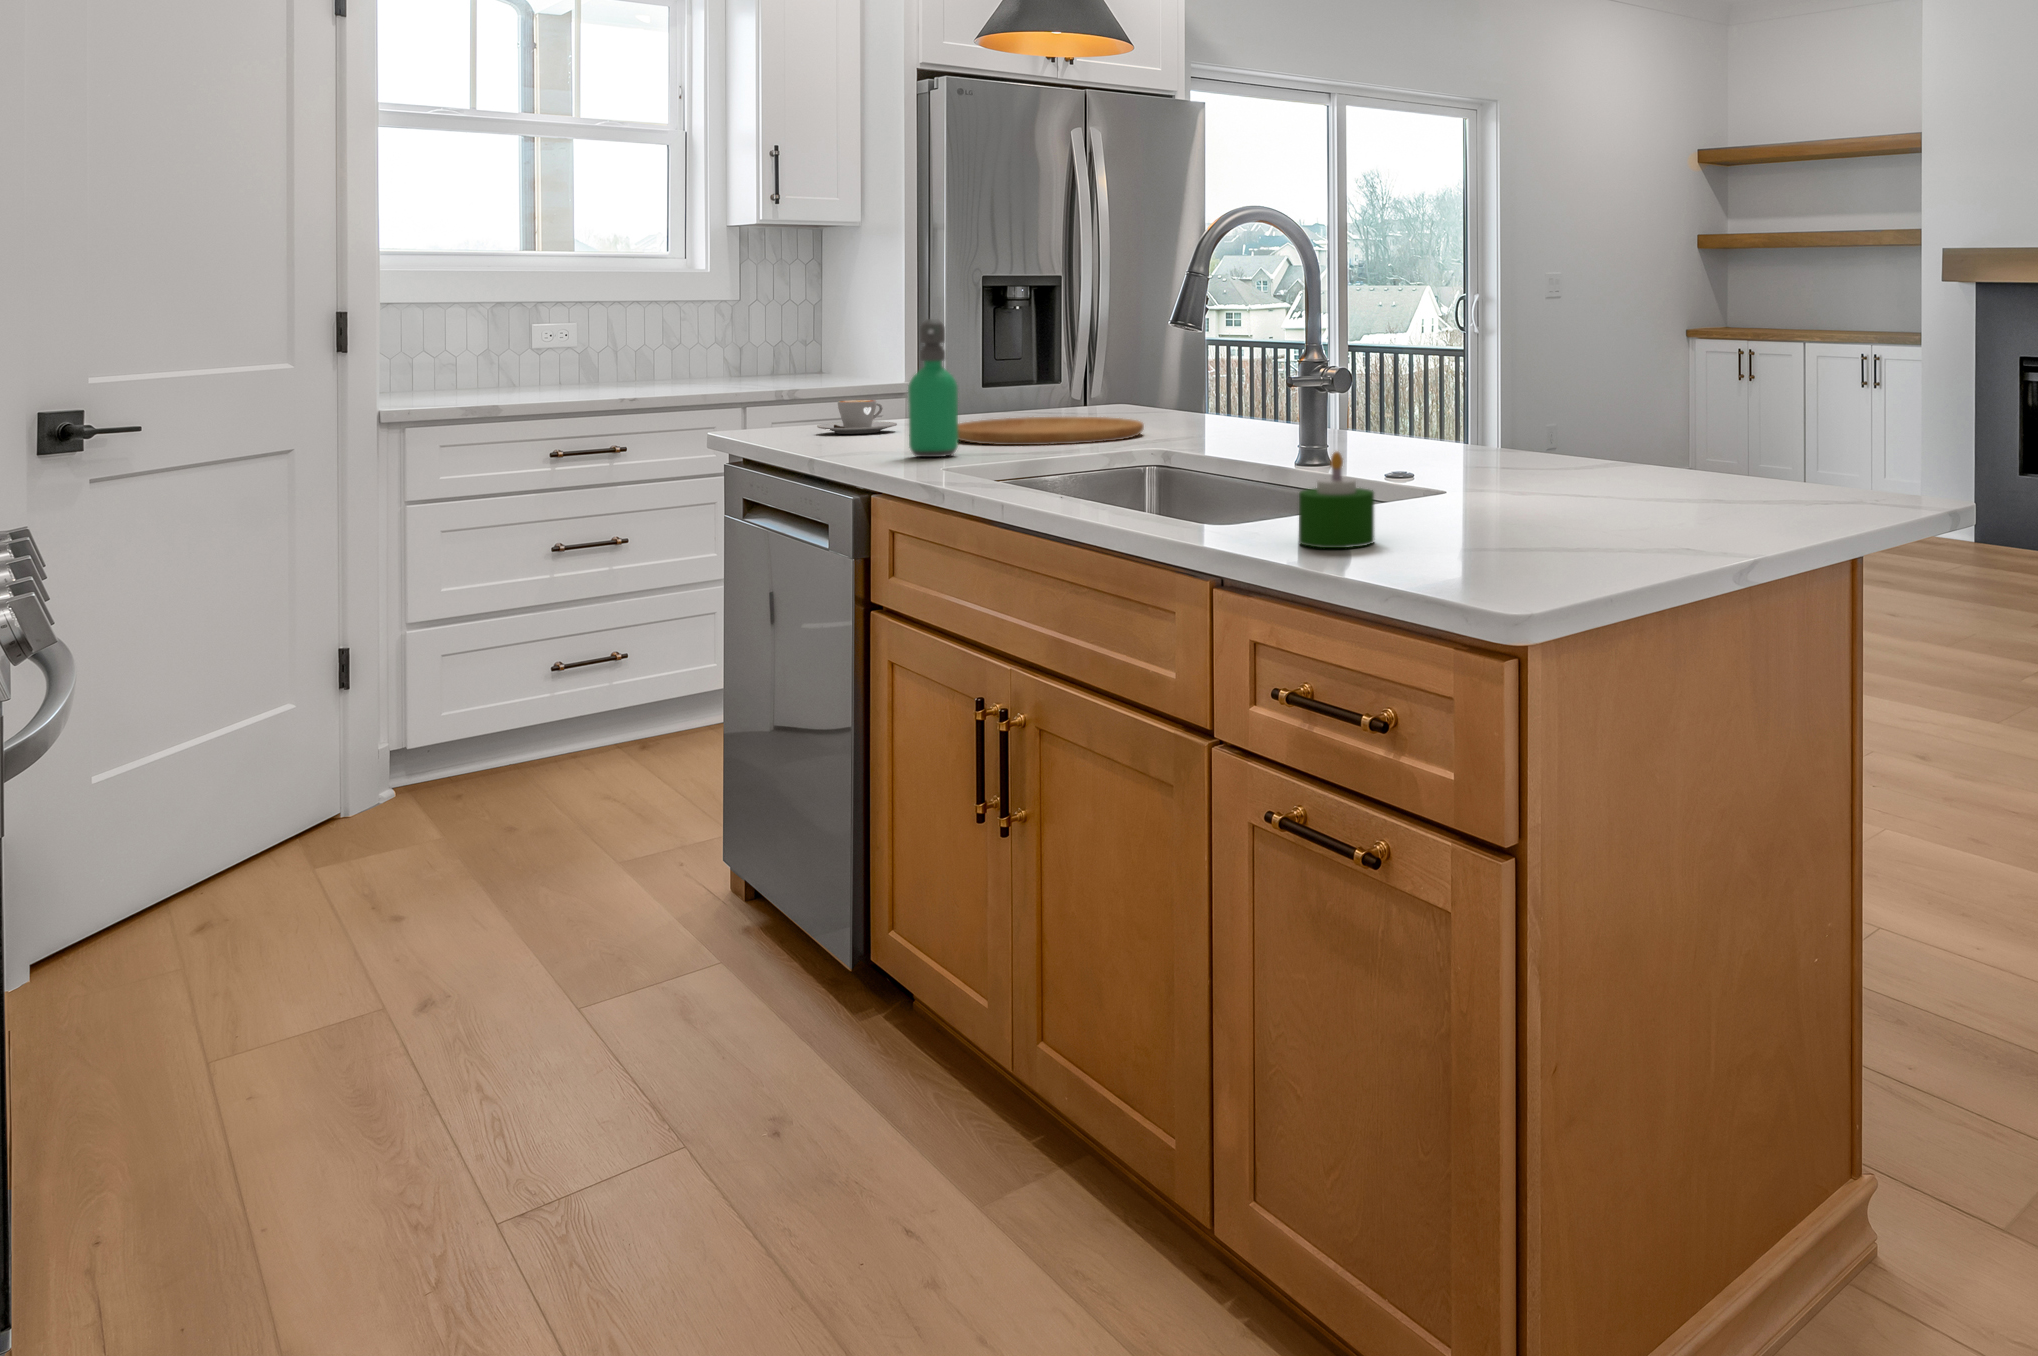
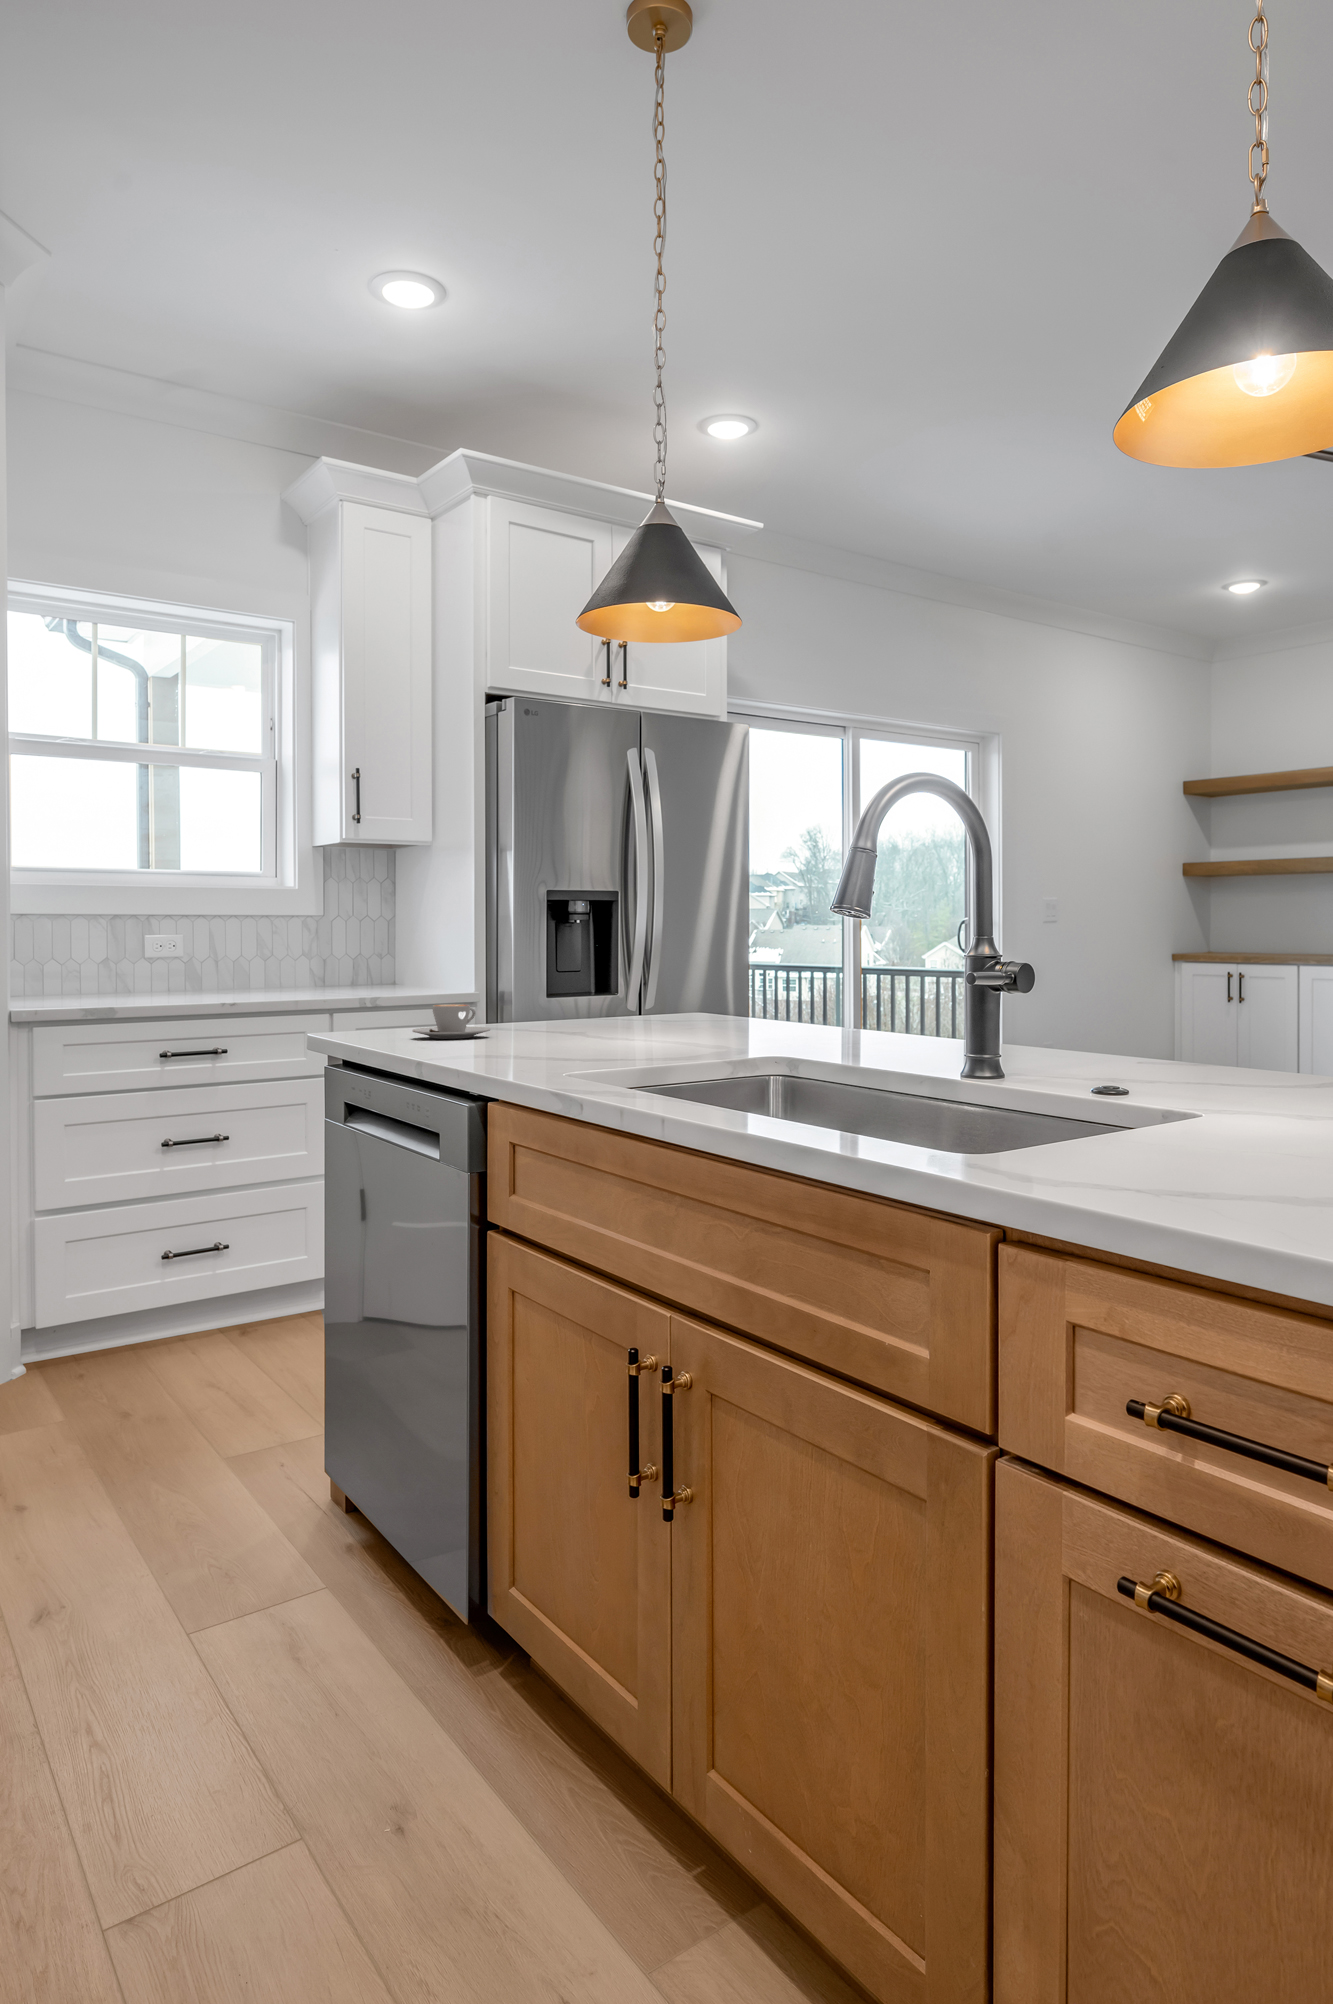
soap dispenser: present [908,319,958,457] -> none [525,910,578,1062]
cutting board: present [958,417,1144,445] -> none [554,1023,754,1051]
candle: present [1299,452,1374,548] -> none [1121,1058,1235,1194]

